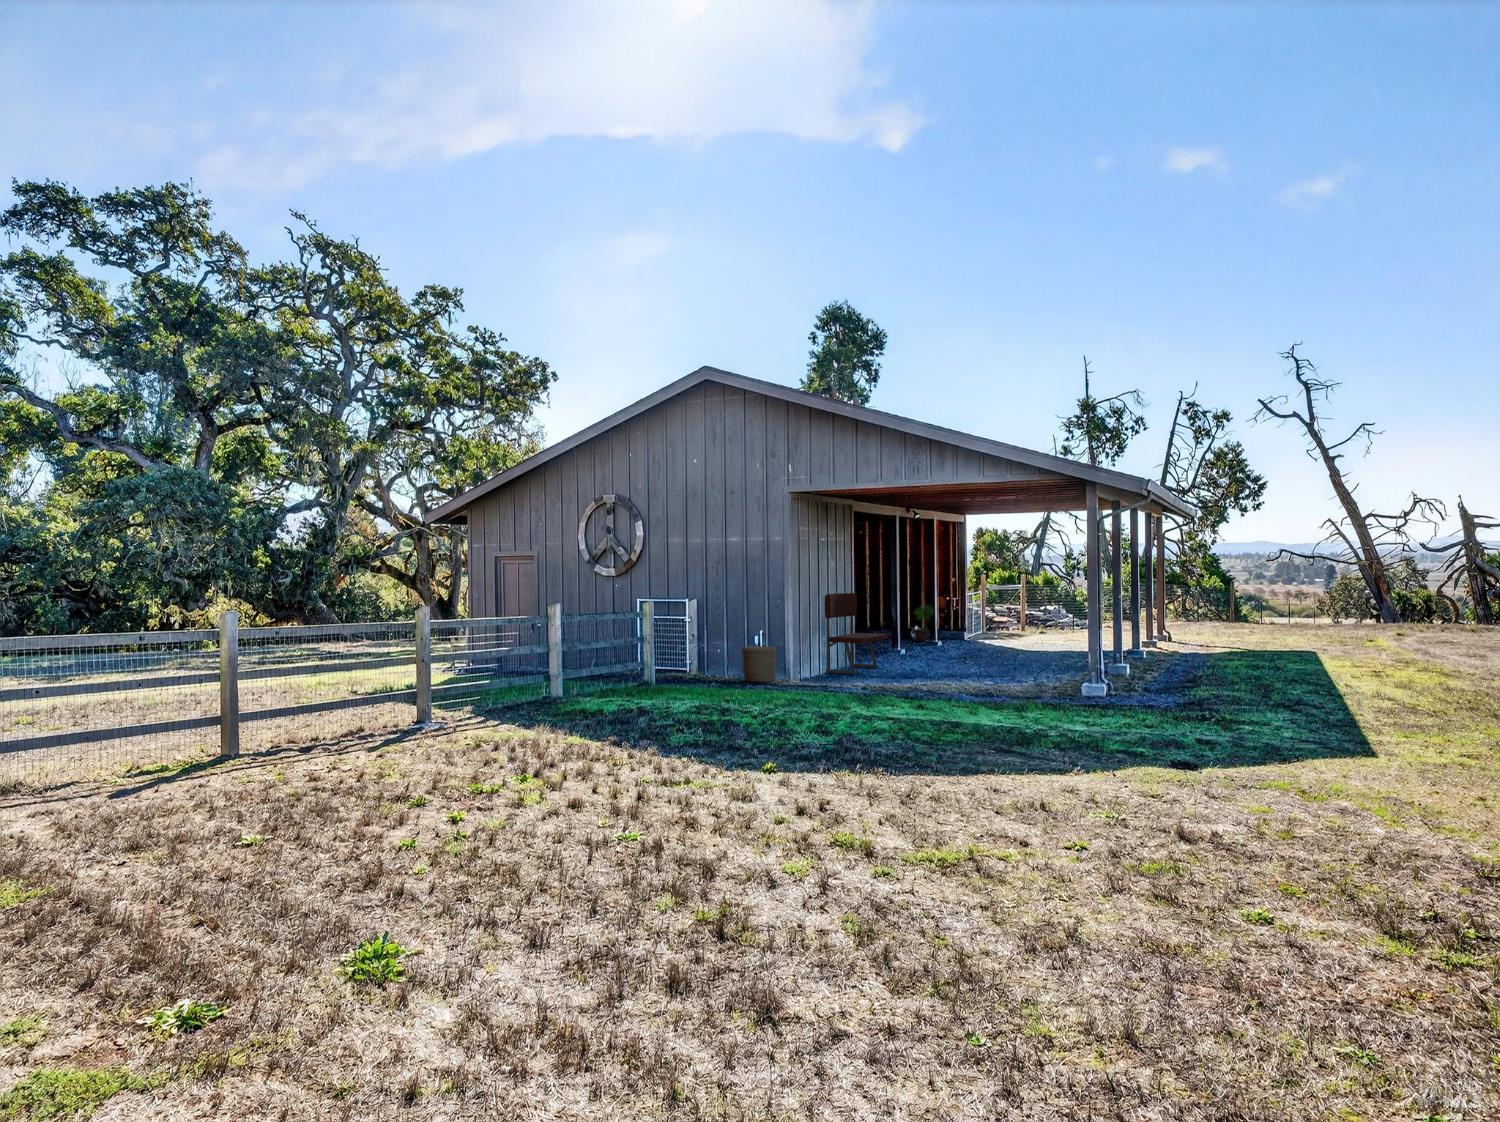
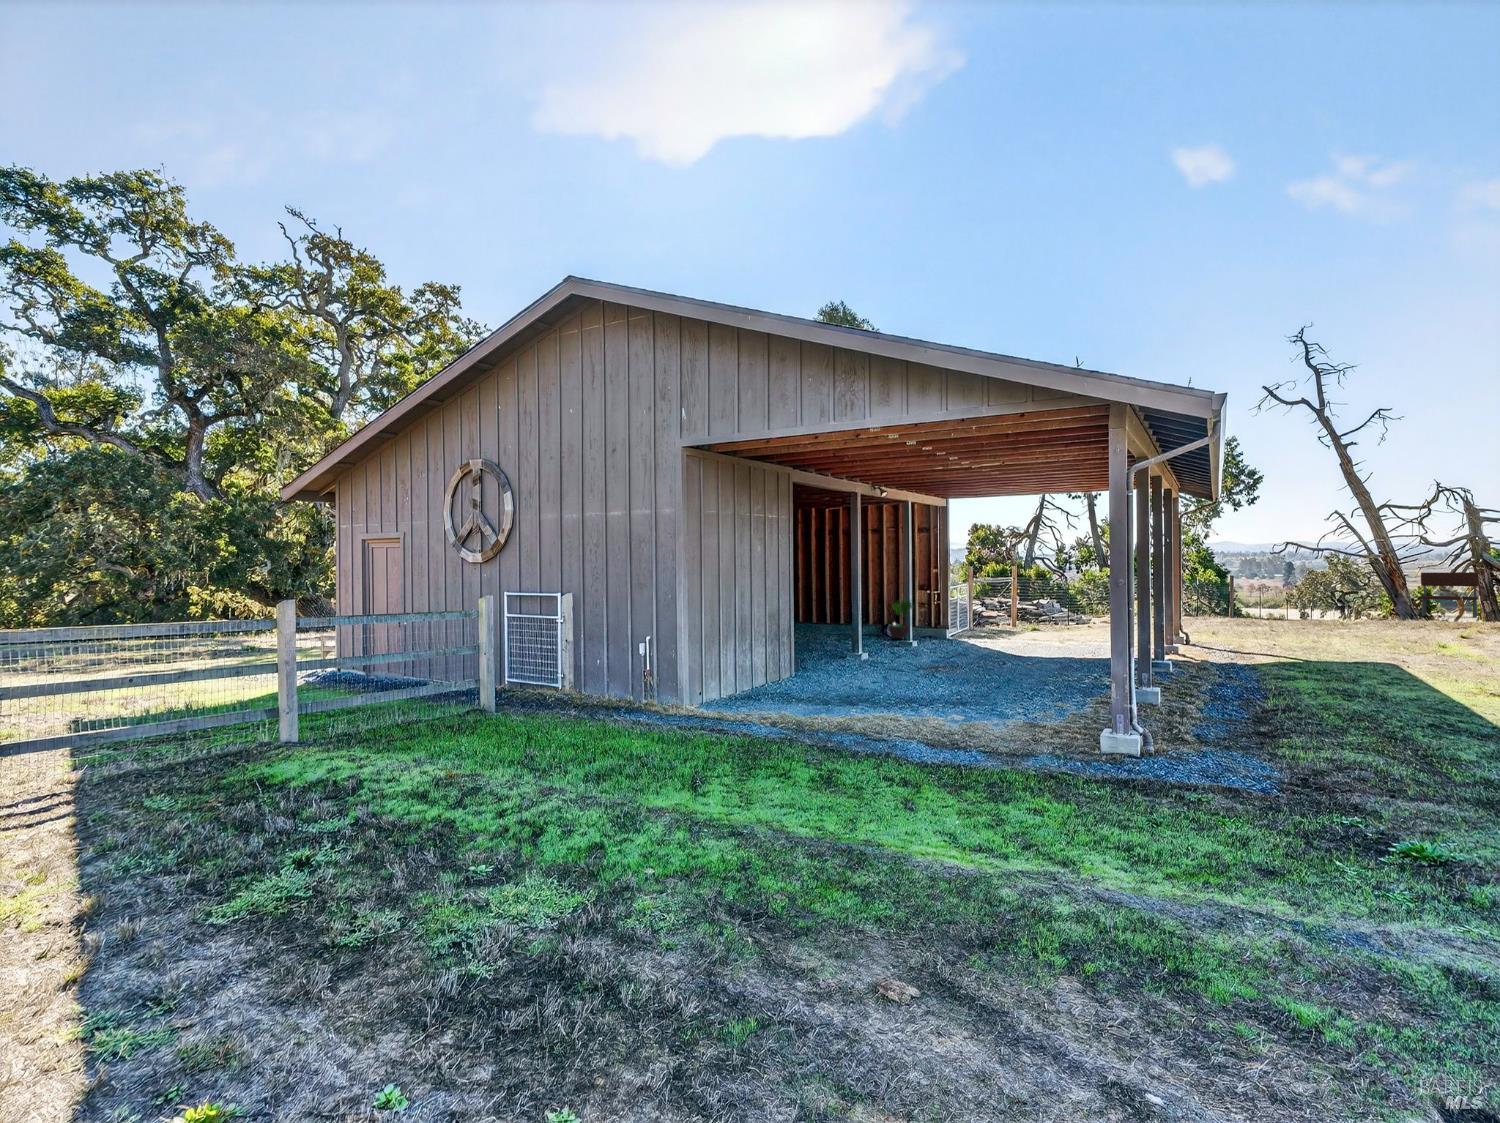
bench: present [825,593,888,674] -> present [1419,573,1479,618]
woven basket: present [742,646,776,682] -> none [613,660,663,715]

